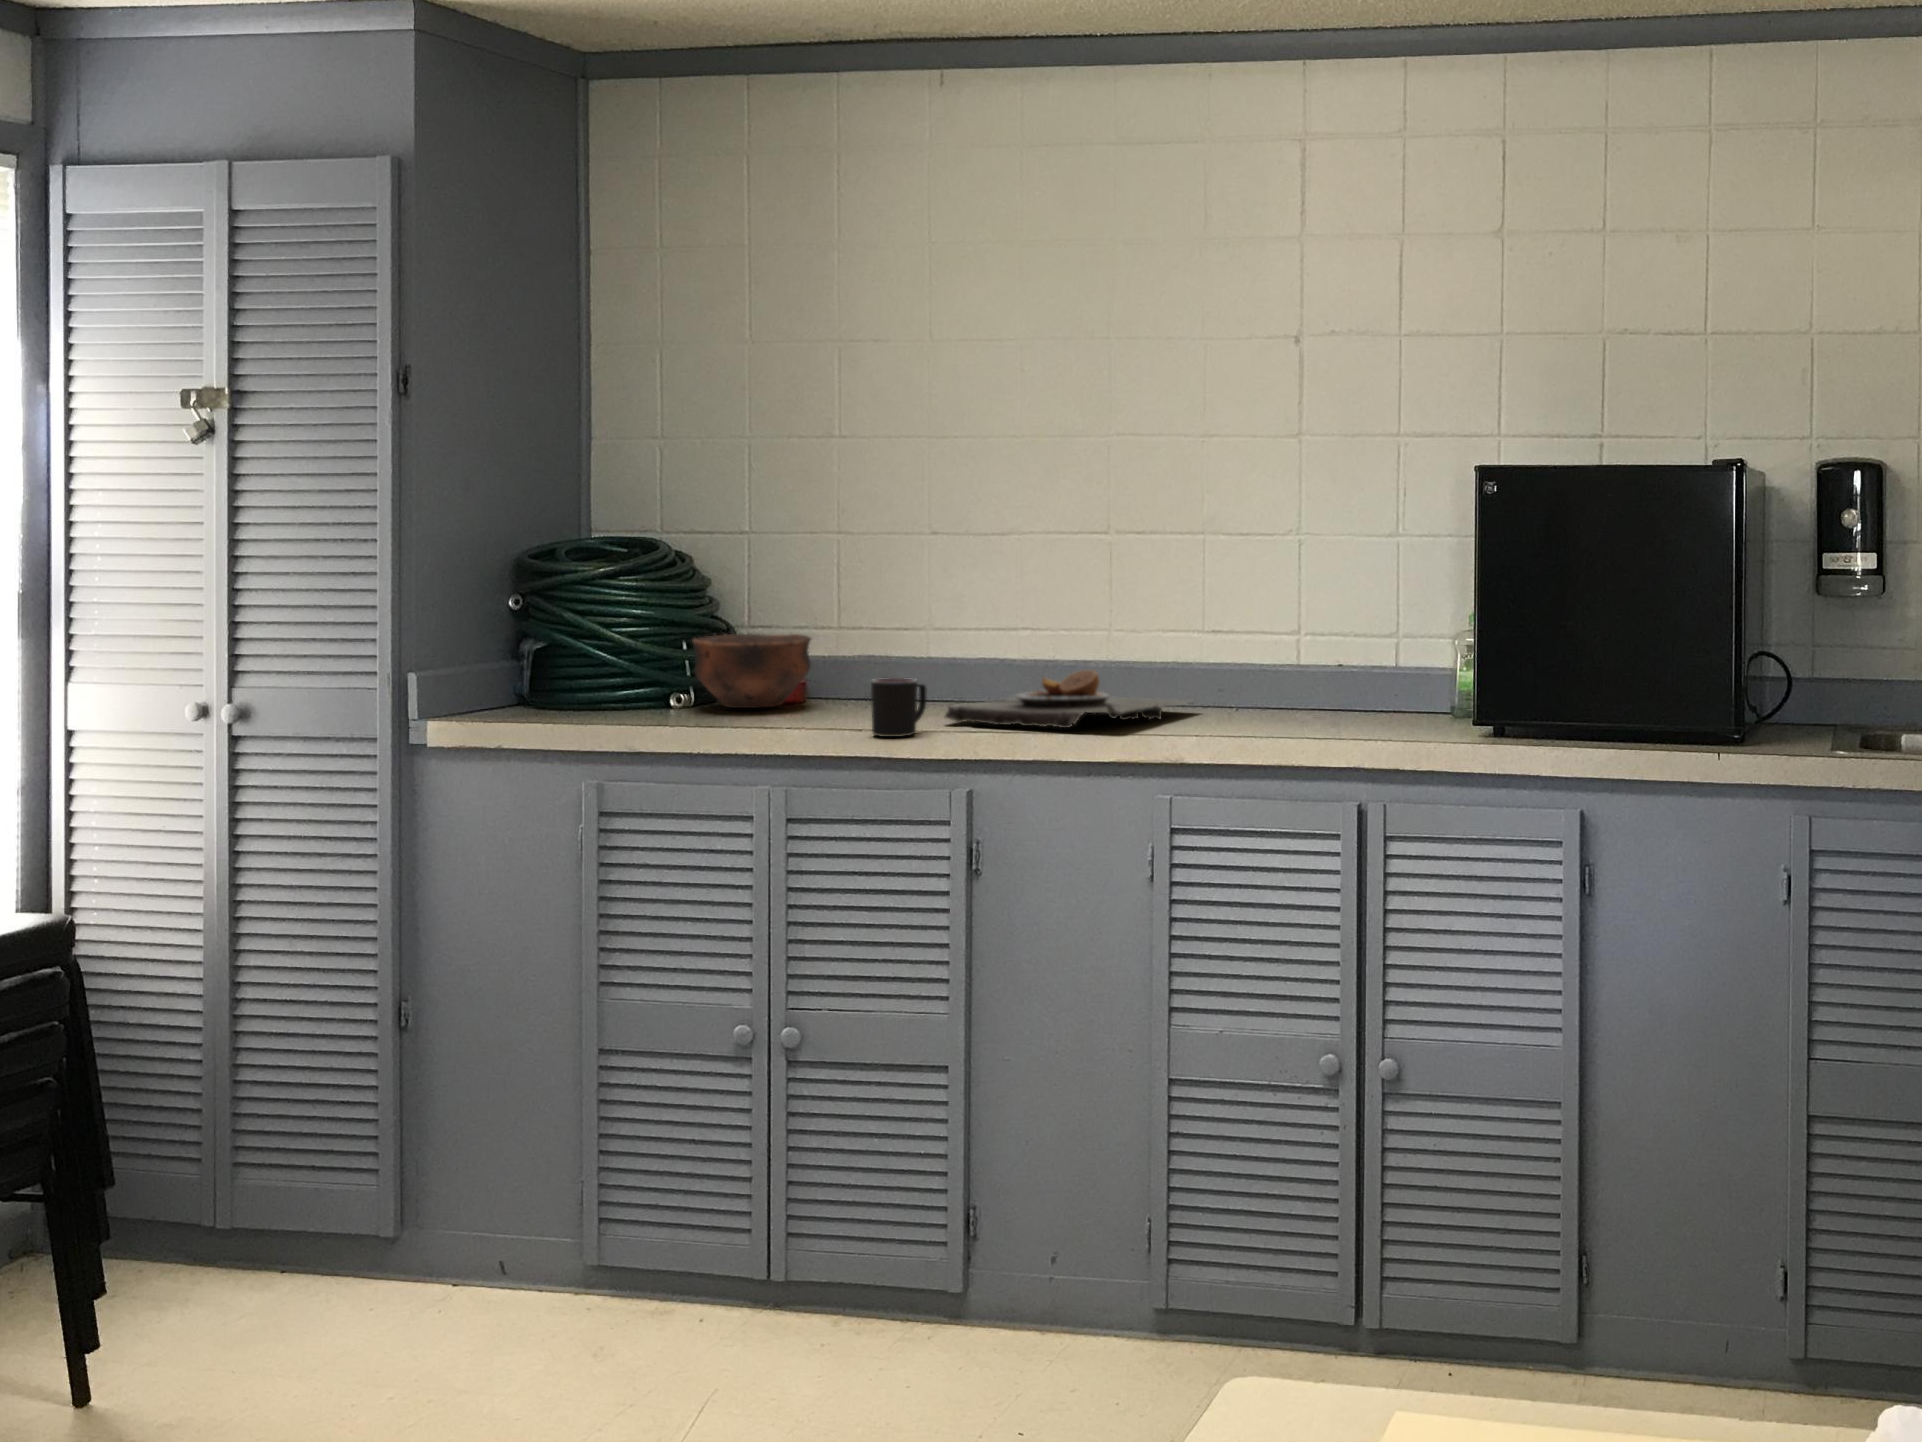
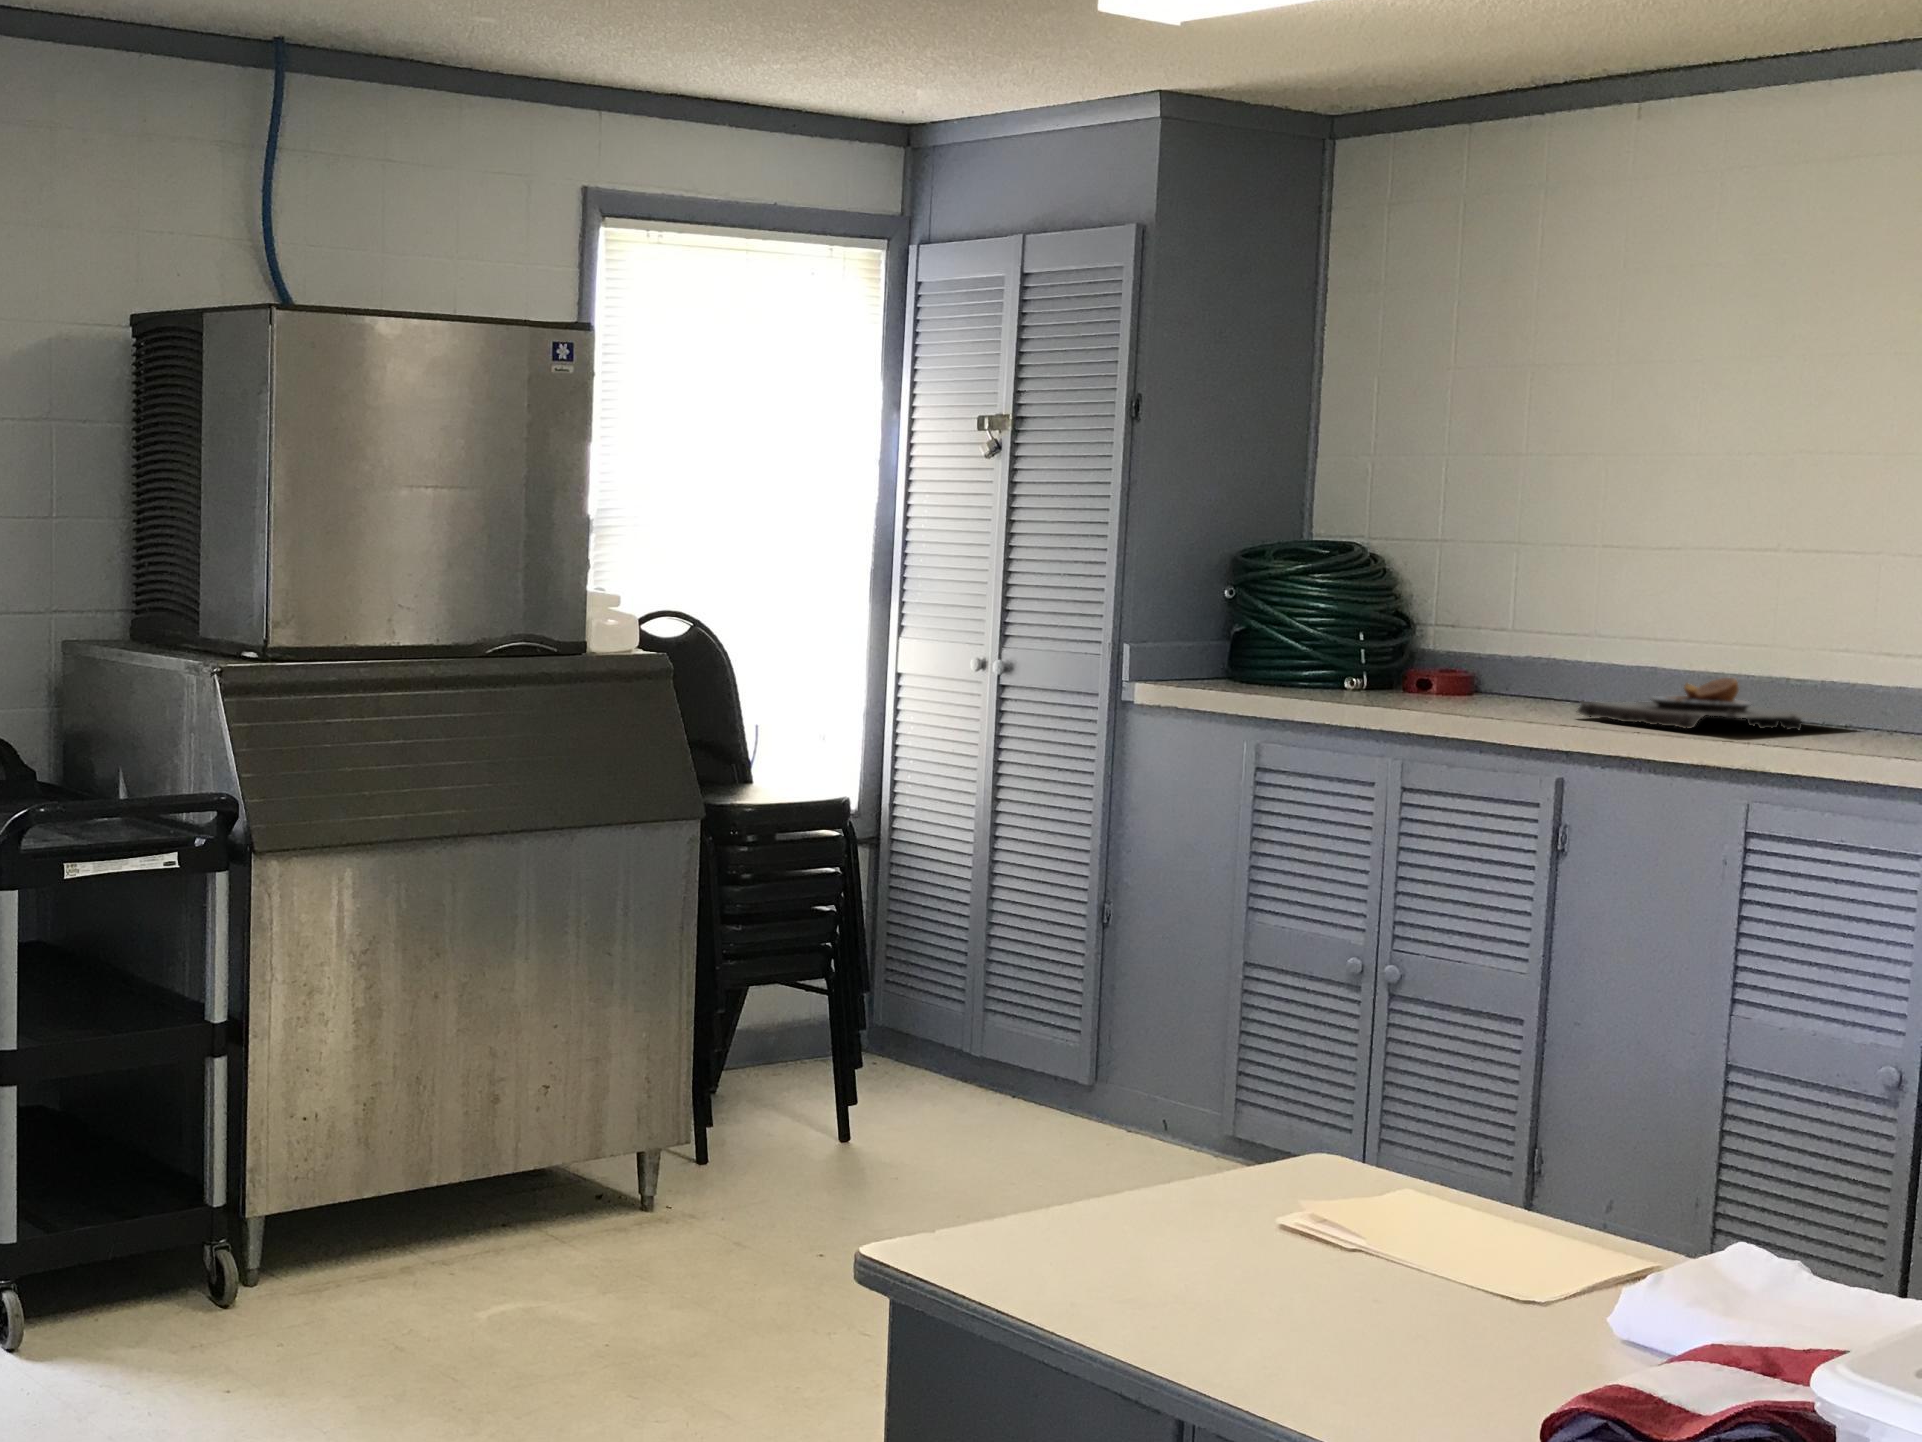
bowl: present [692,634,811,708] -> none [1367,629,1478,694]
mug: present [871,678,927,737] -> none [1494,671,1553,723]

